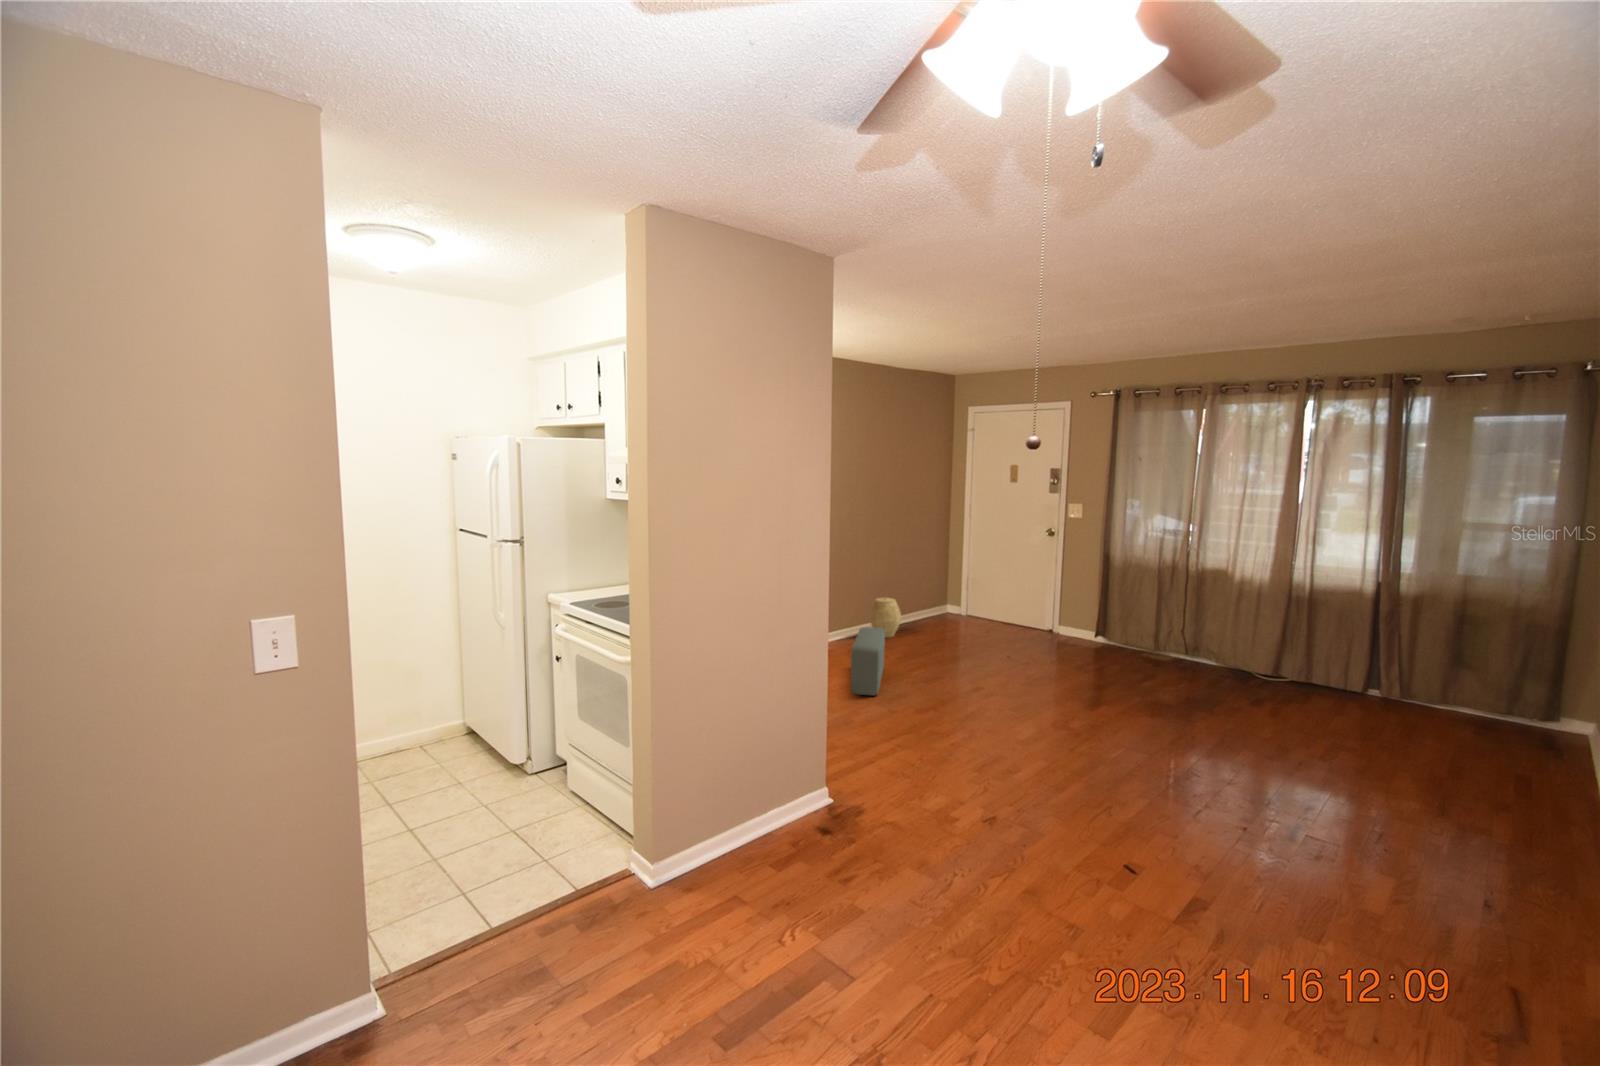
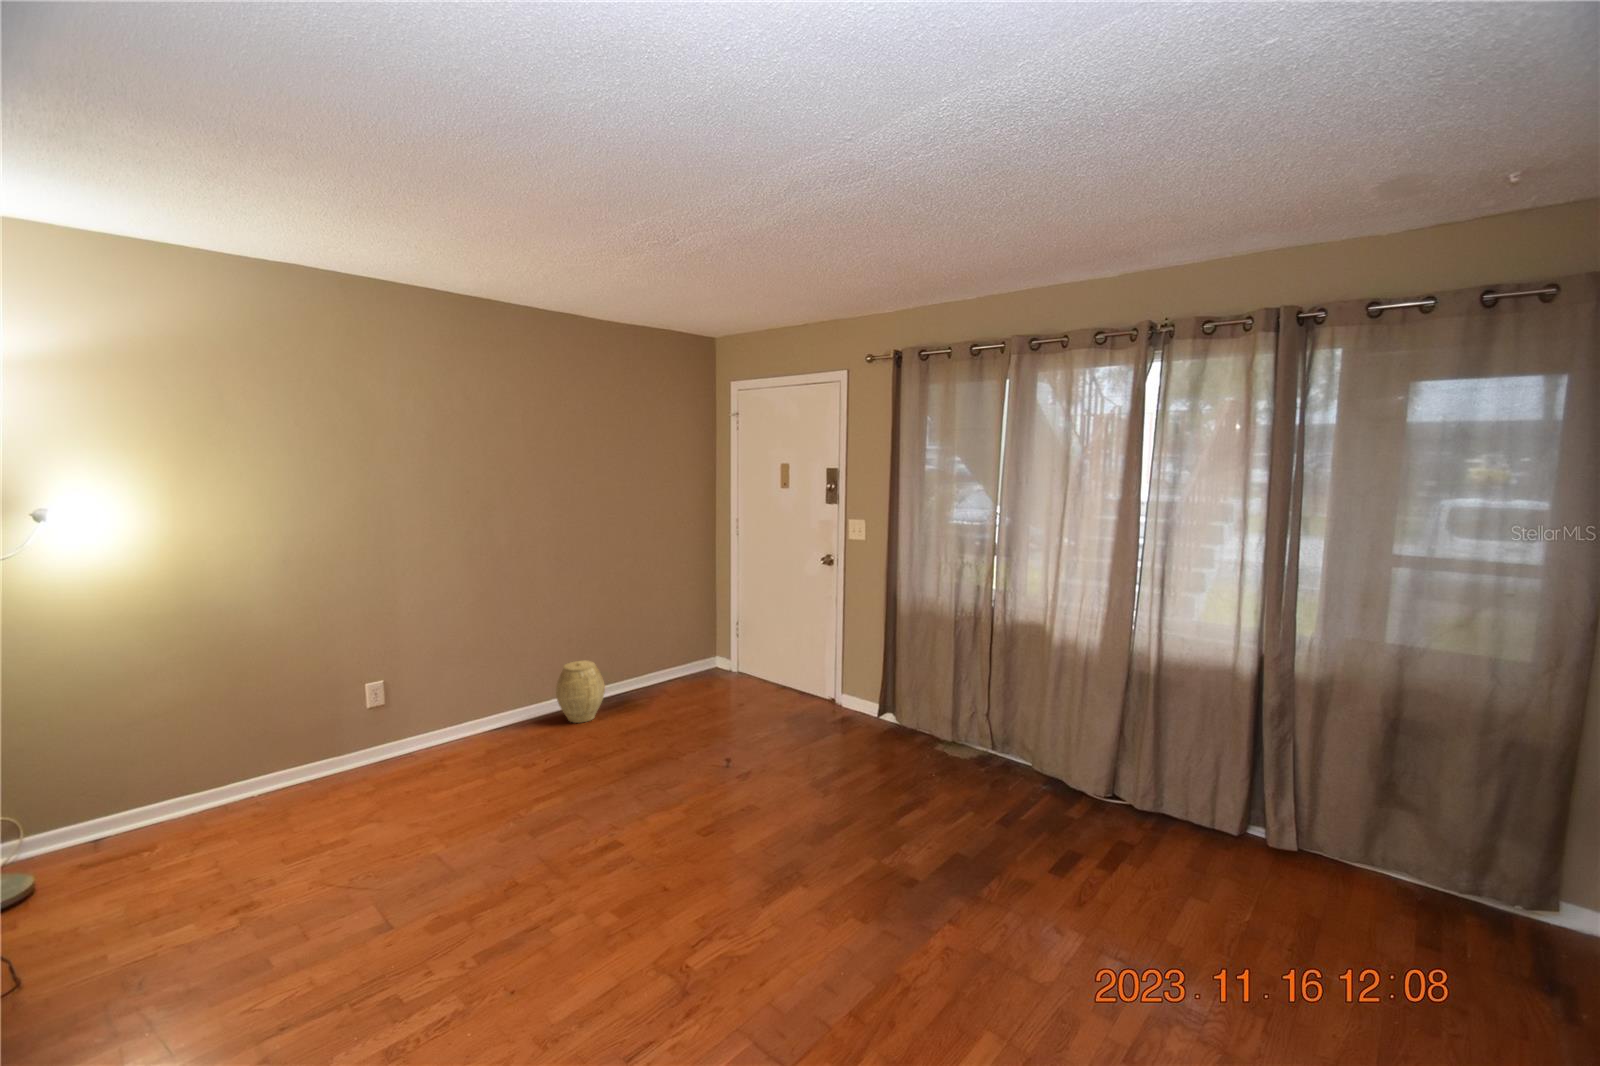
pouf: present [851,627,885,696] -> none [360,734,500,882]

